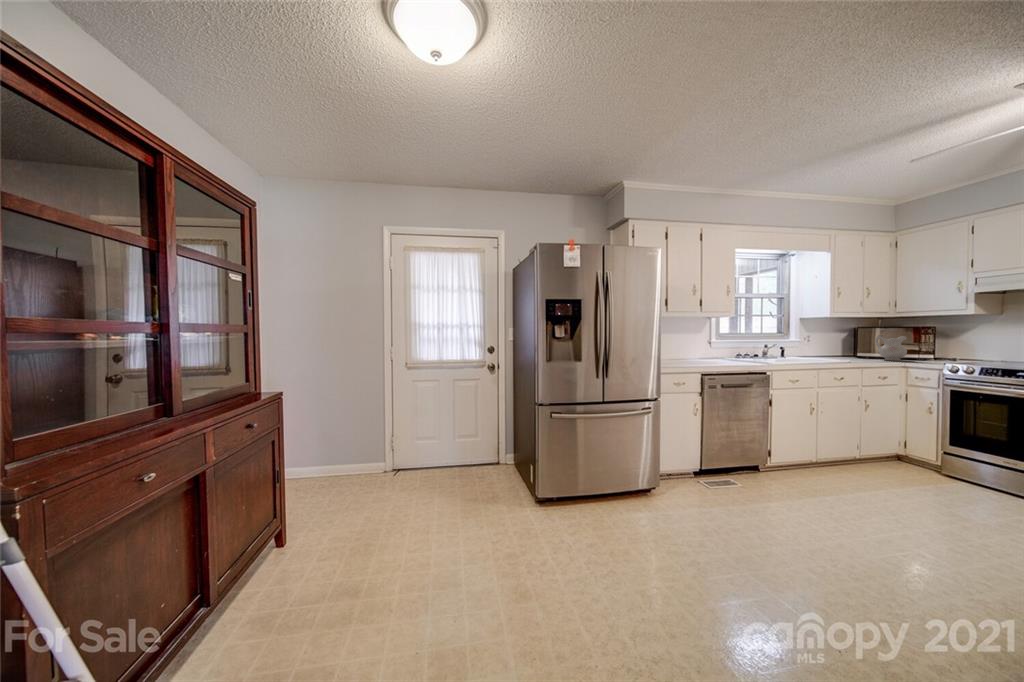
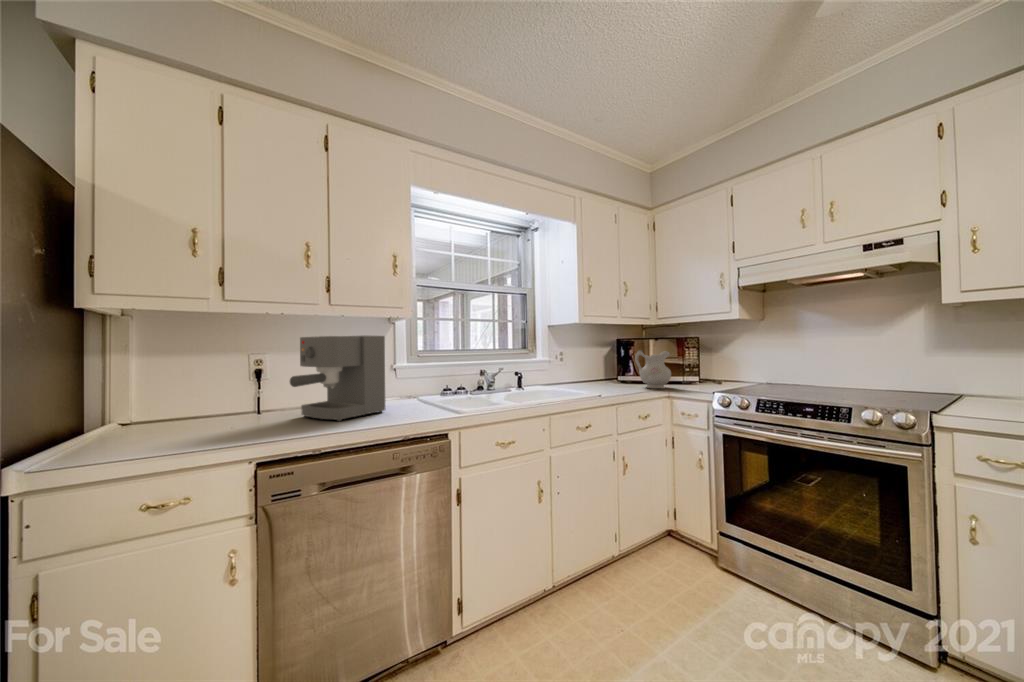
coffee maker: none [687,326,726,363] -> present [290,336,385,421]

